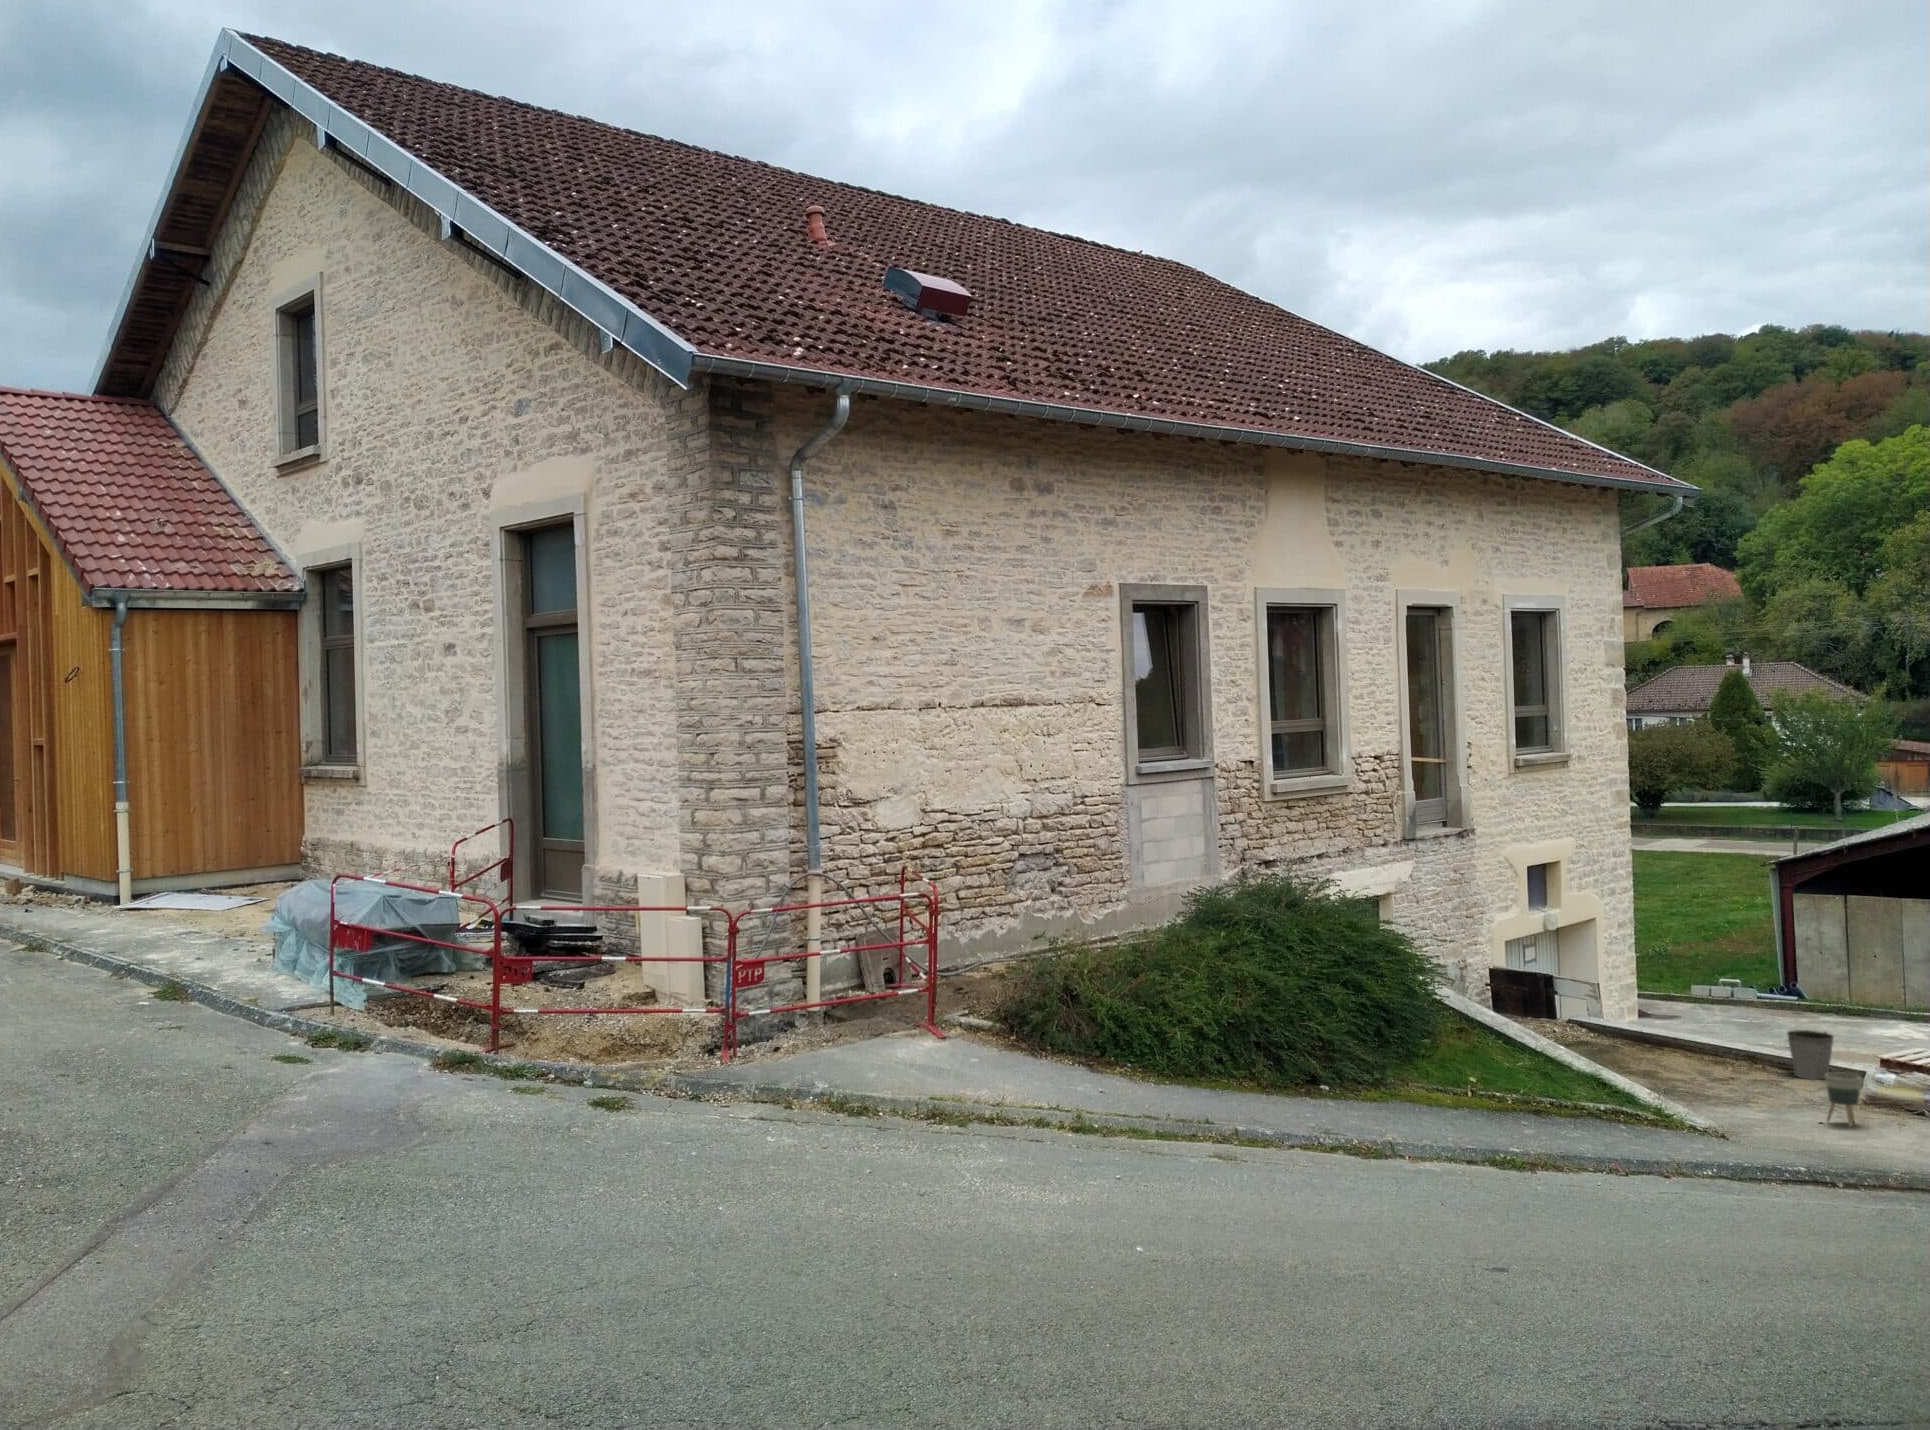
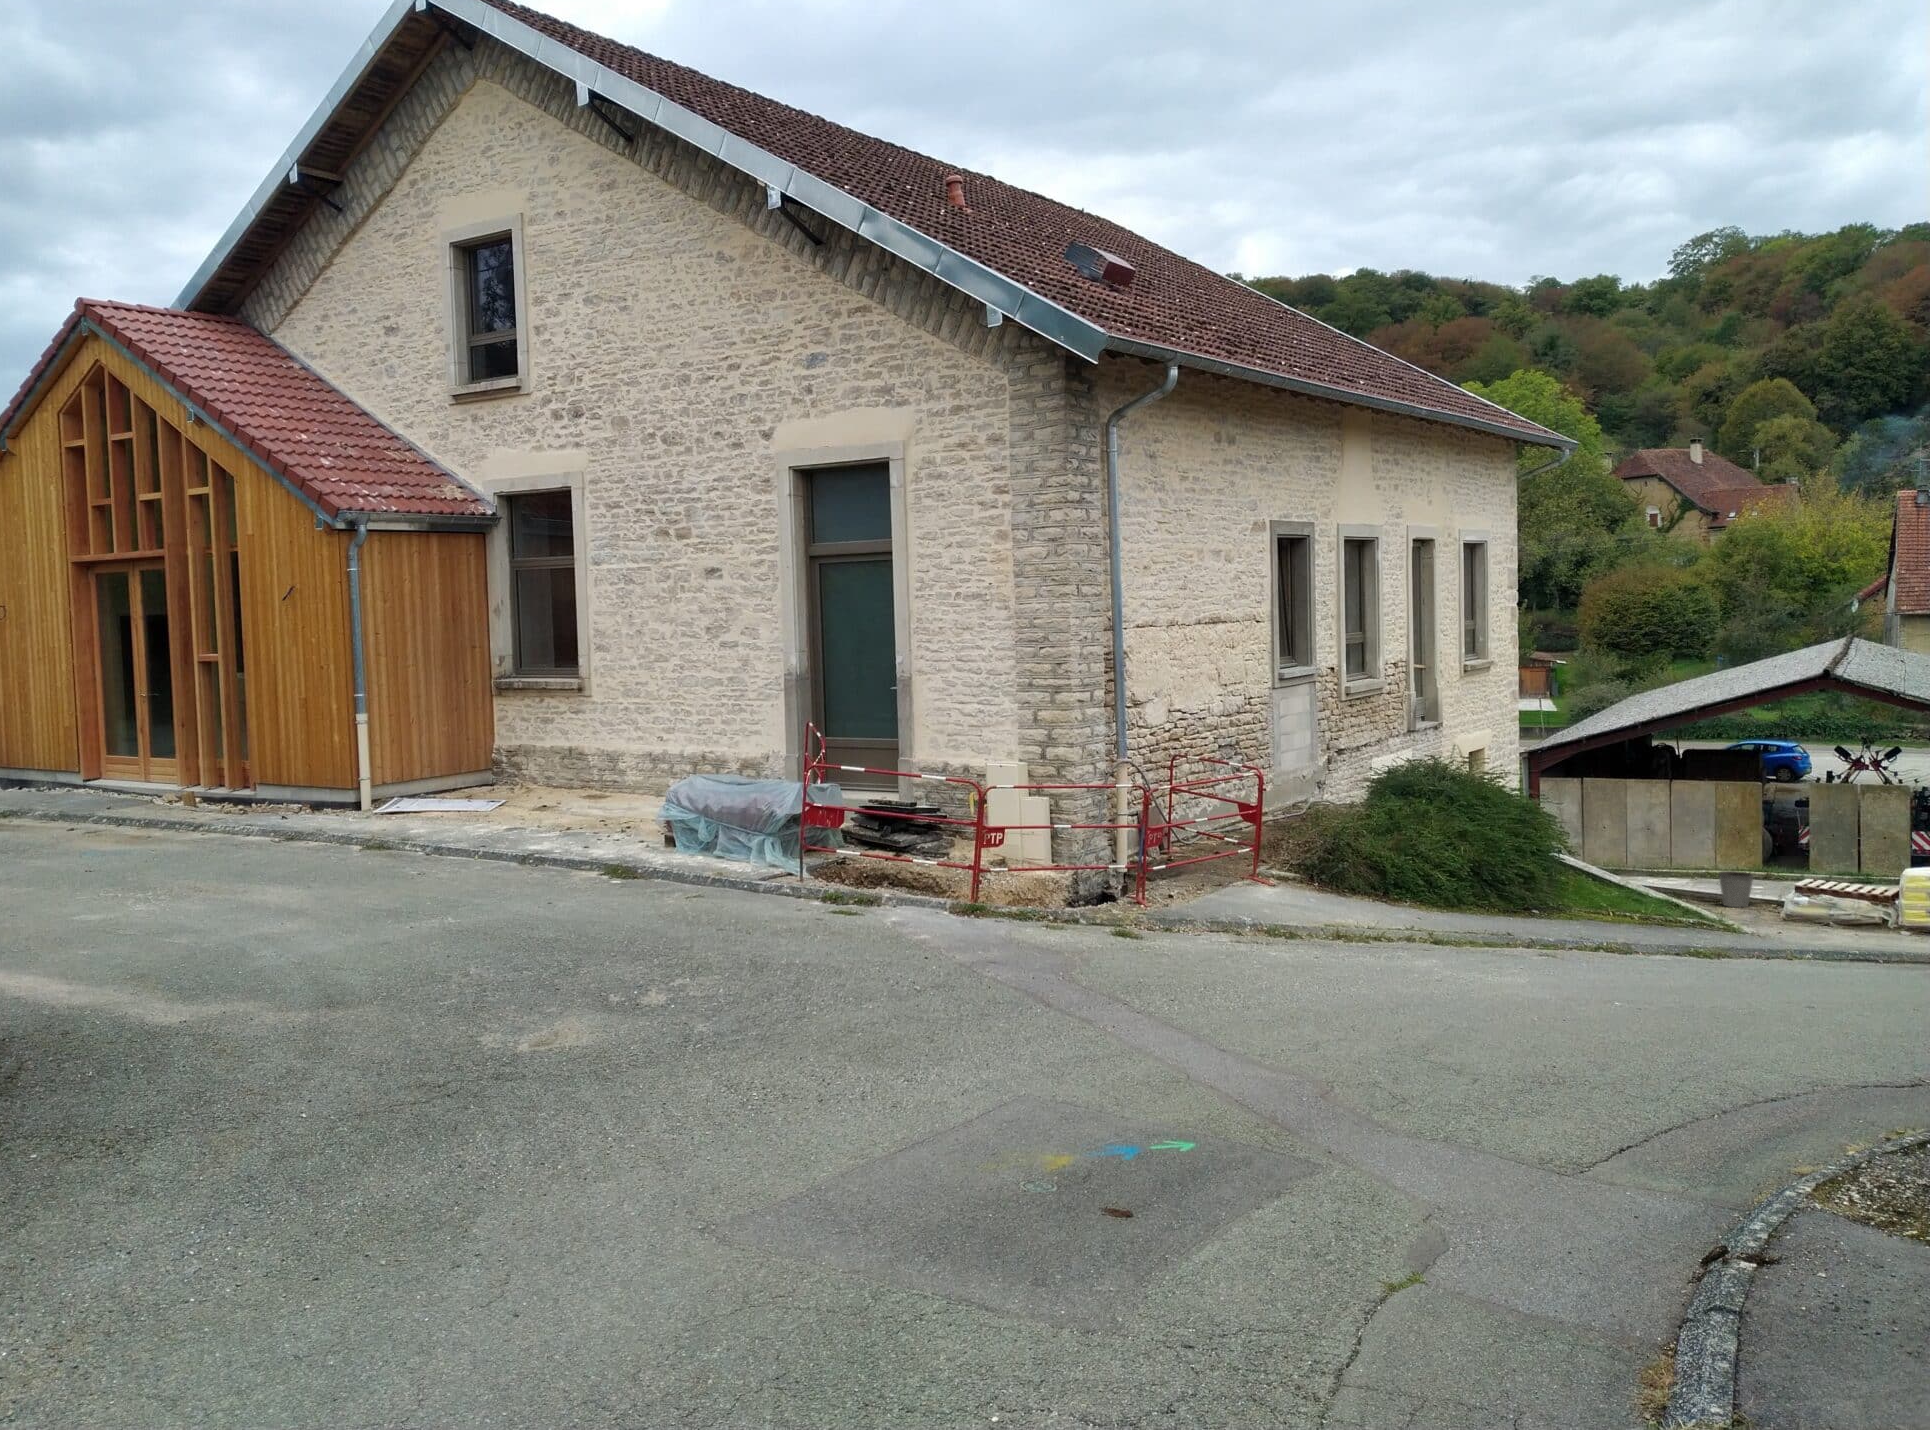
planter: present [1825,1072,1861,1127] -> none [1786,897,1813,936]

